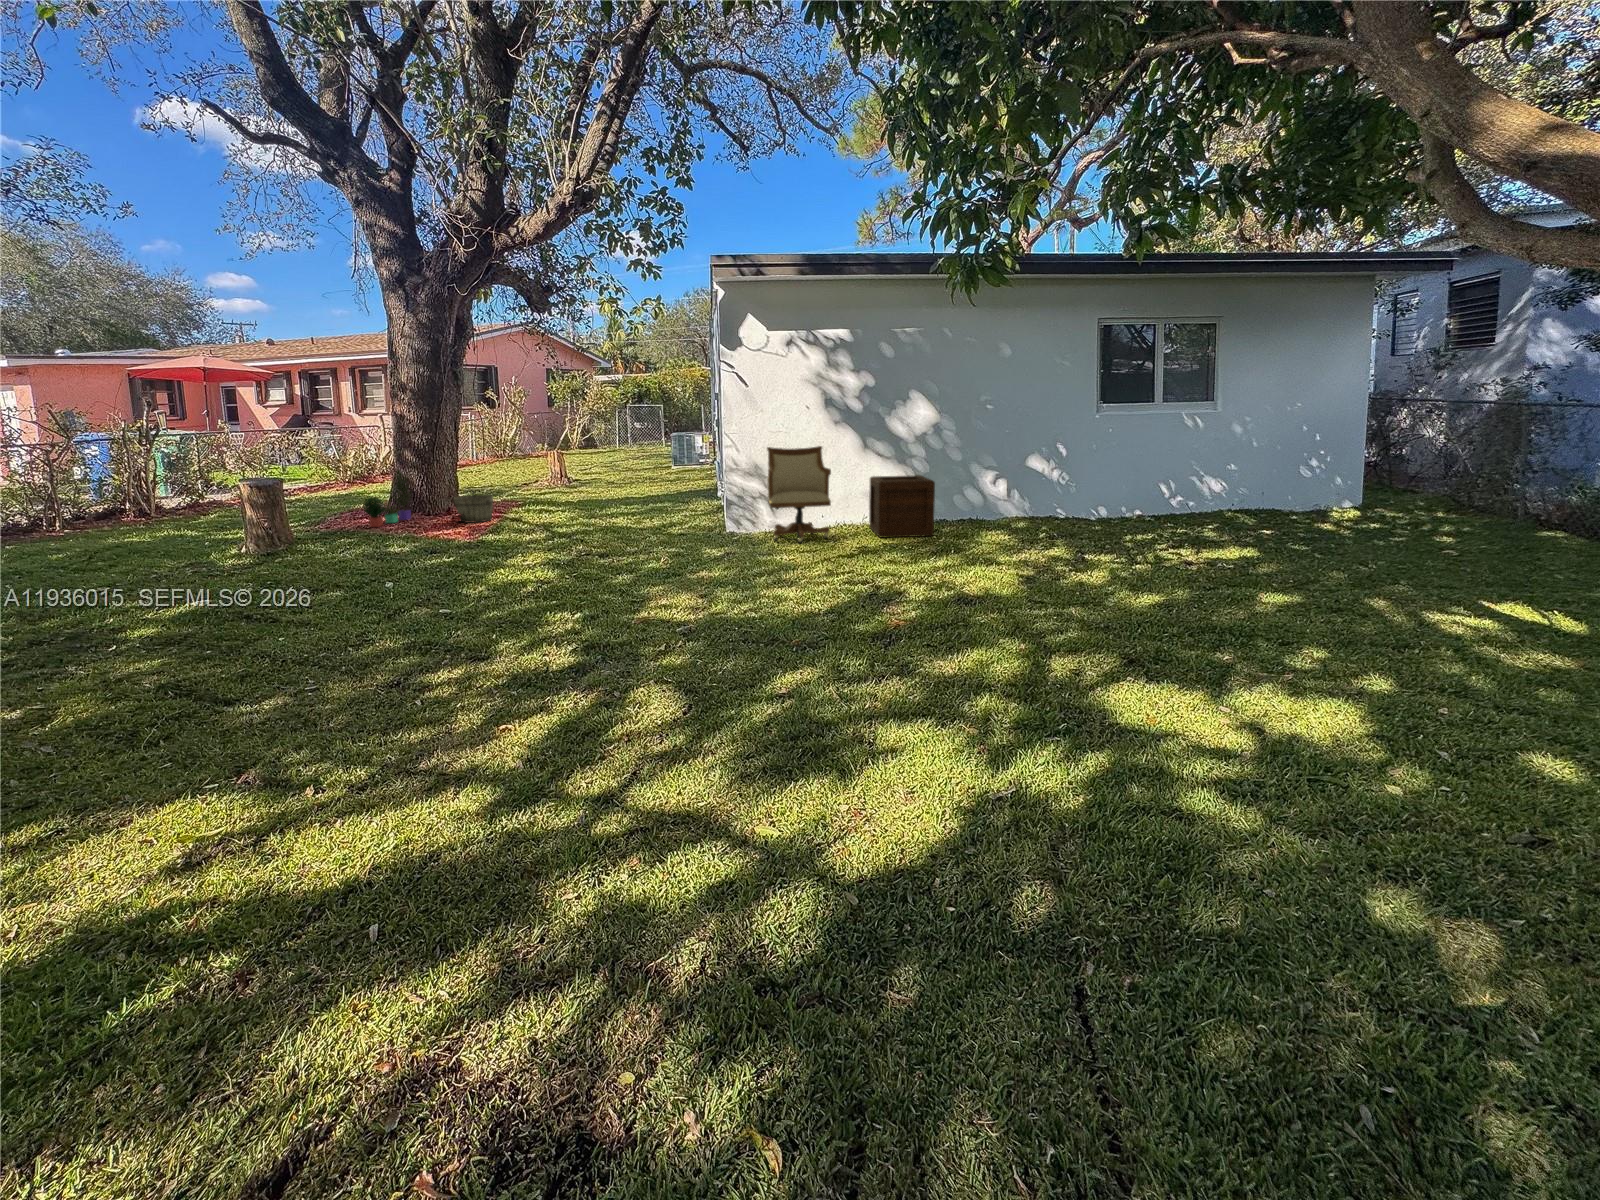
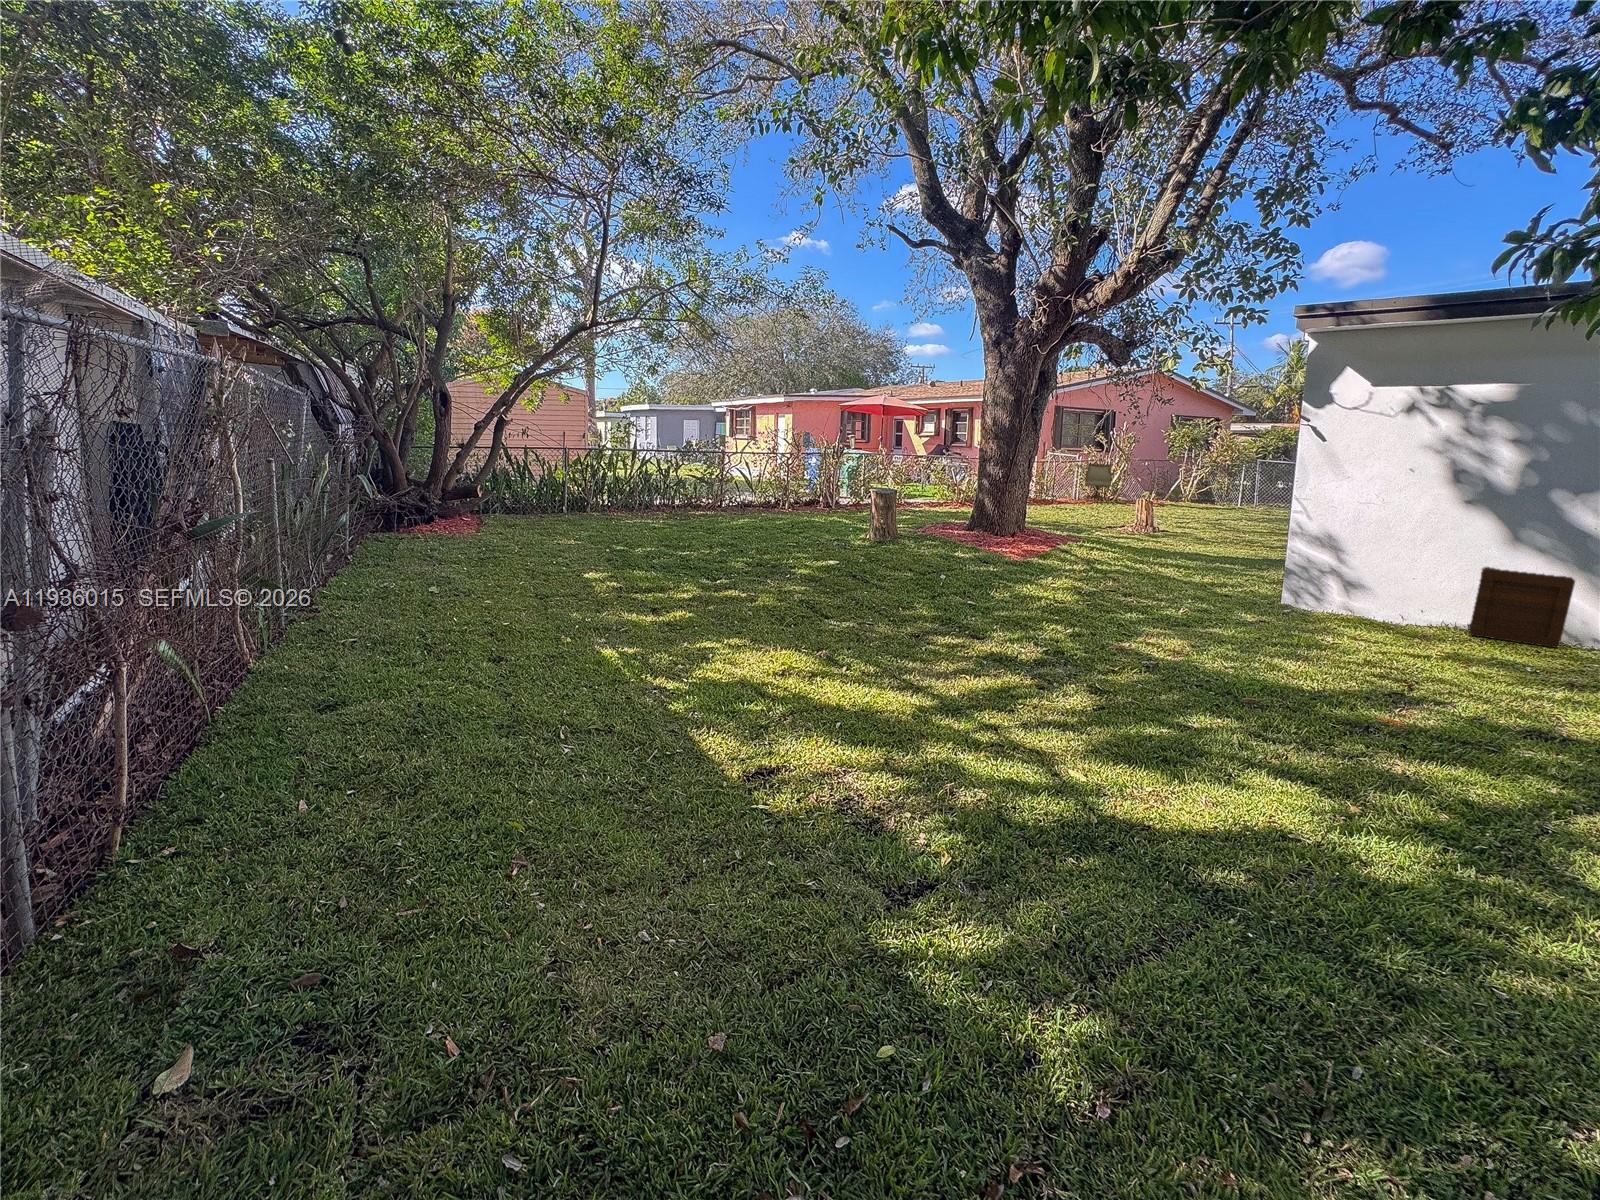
chair: present [767,446,831,543] -> present [1085,462,1113,501]
potted plant: present [363,470,411,527] -> none [947,494,990,538]
wooden bucket: present [454,492,493,523] -> none [1021,518,1057,549]

